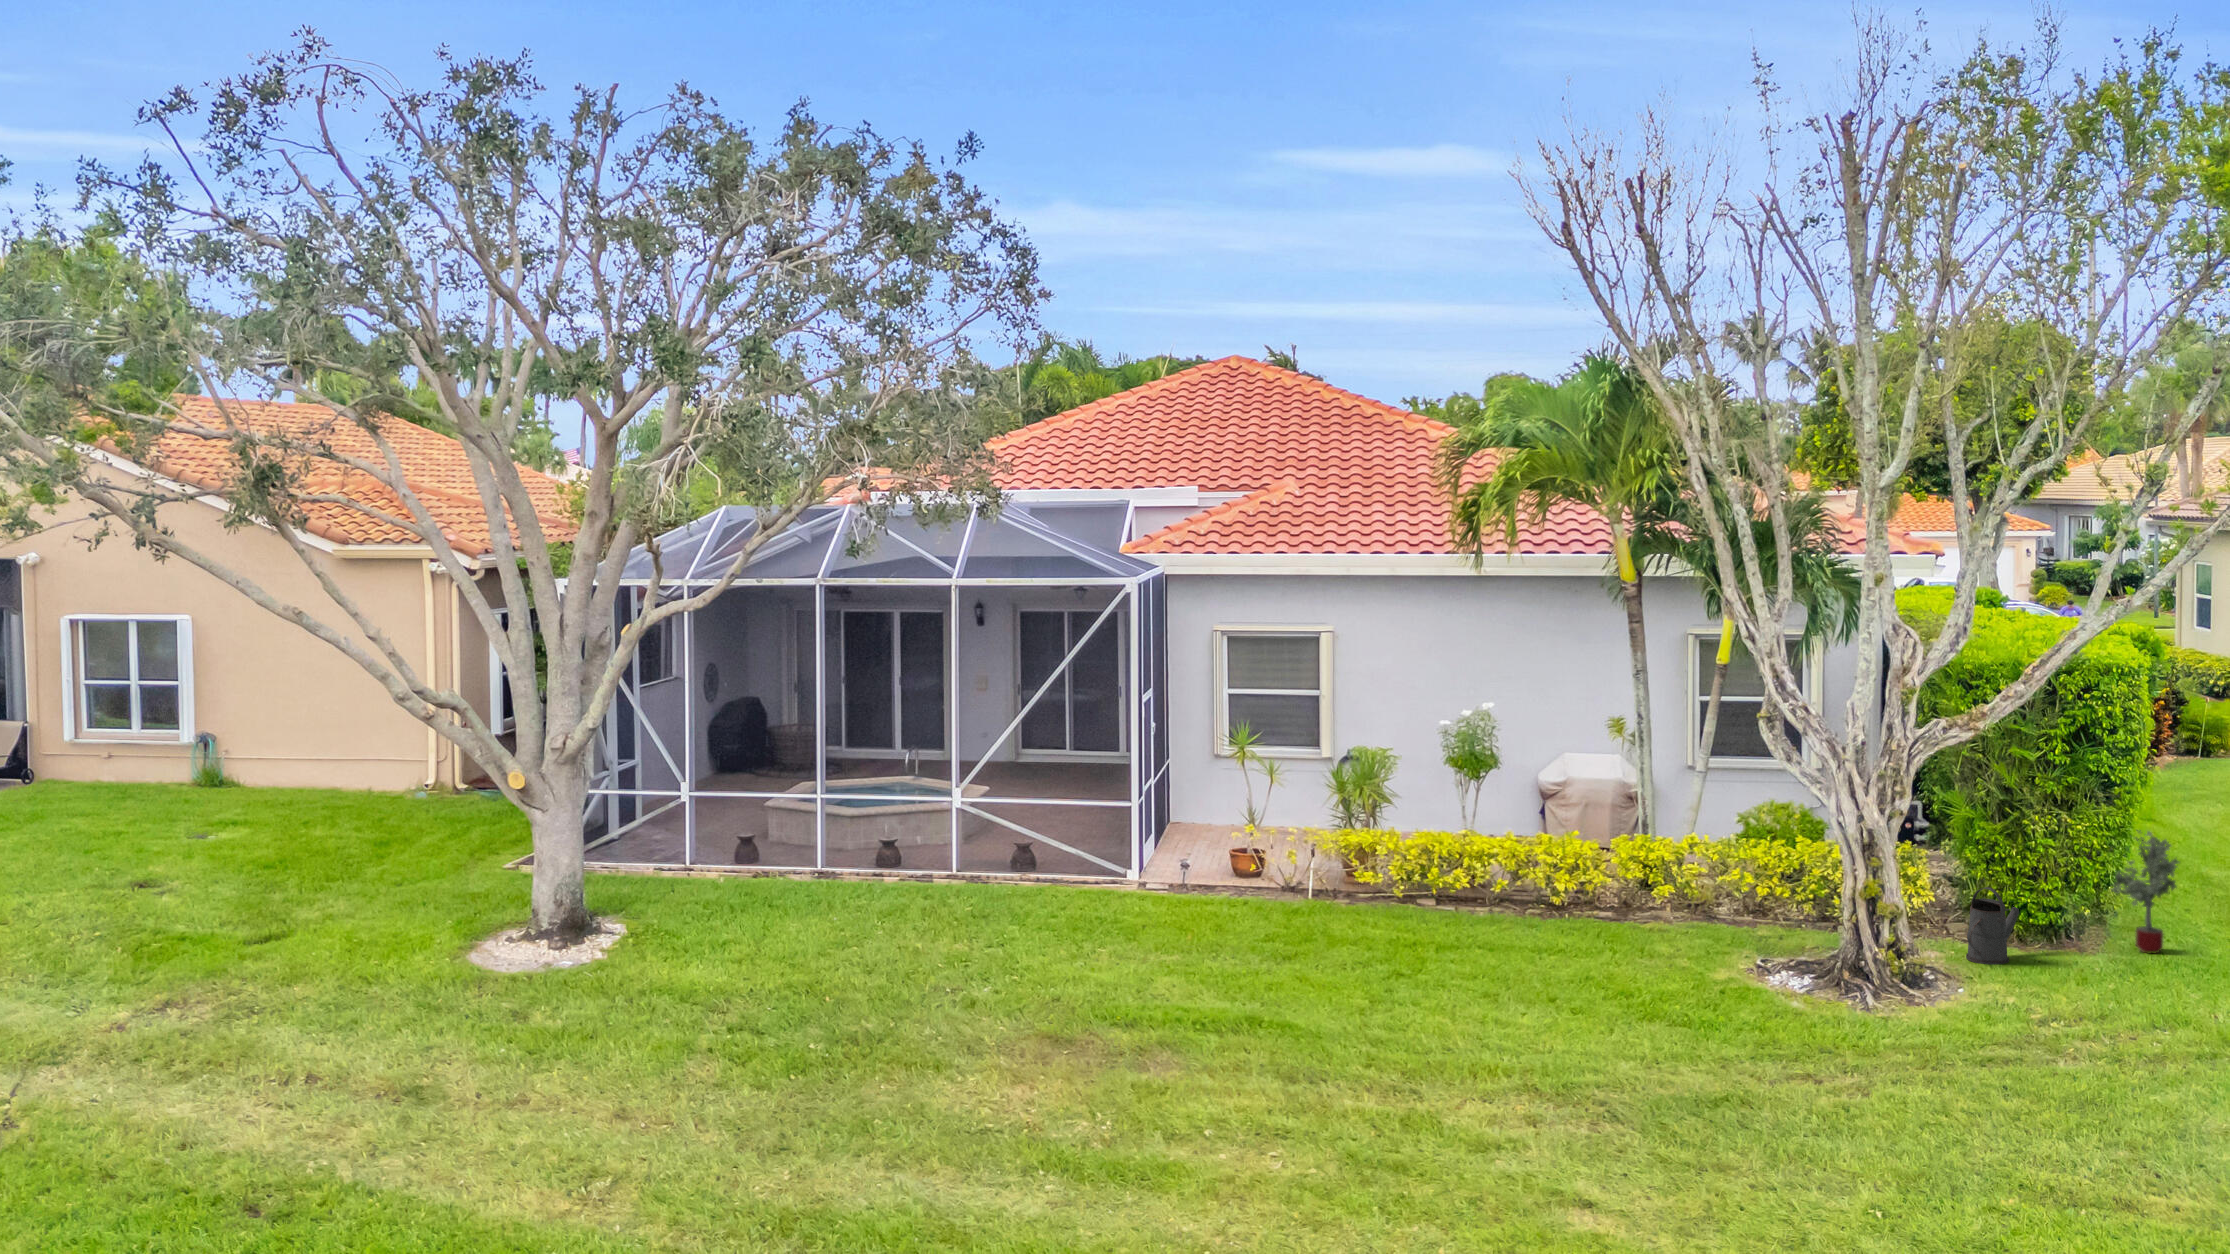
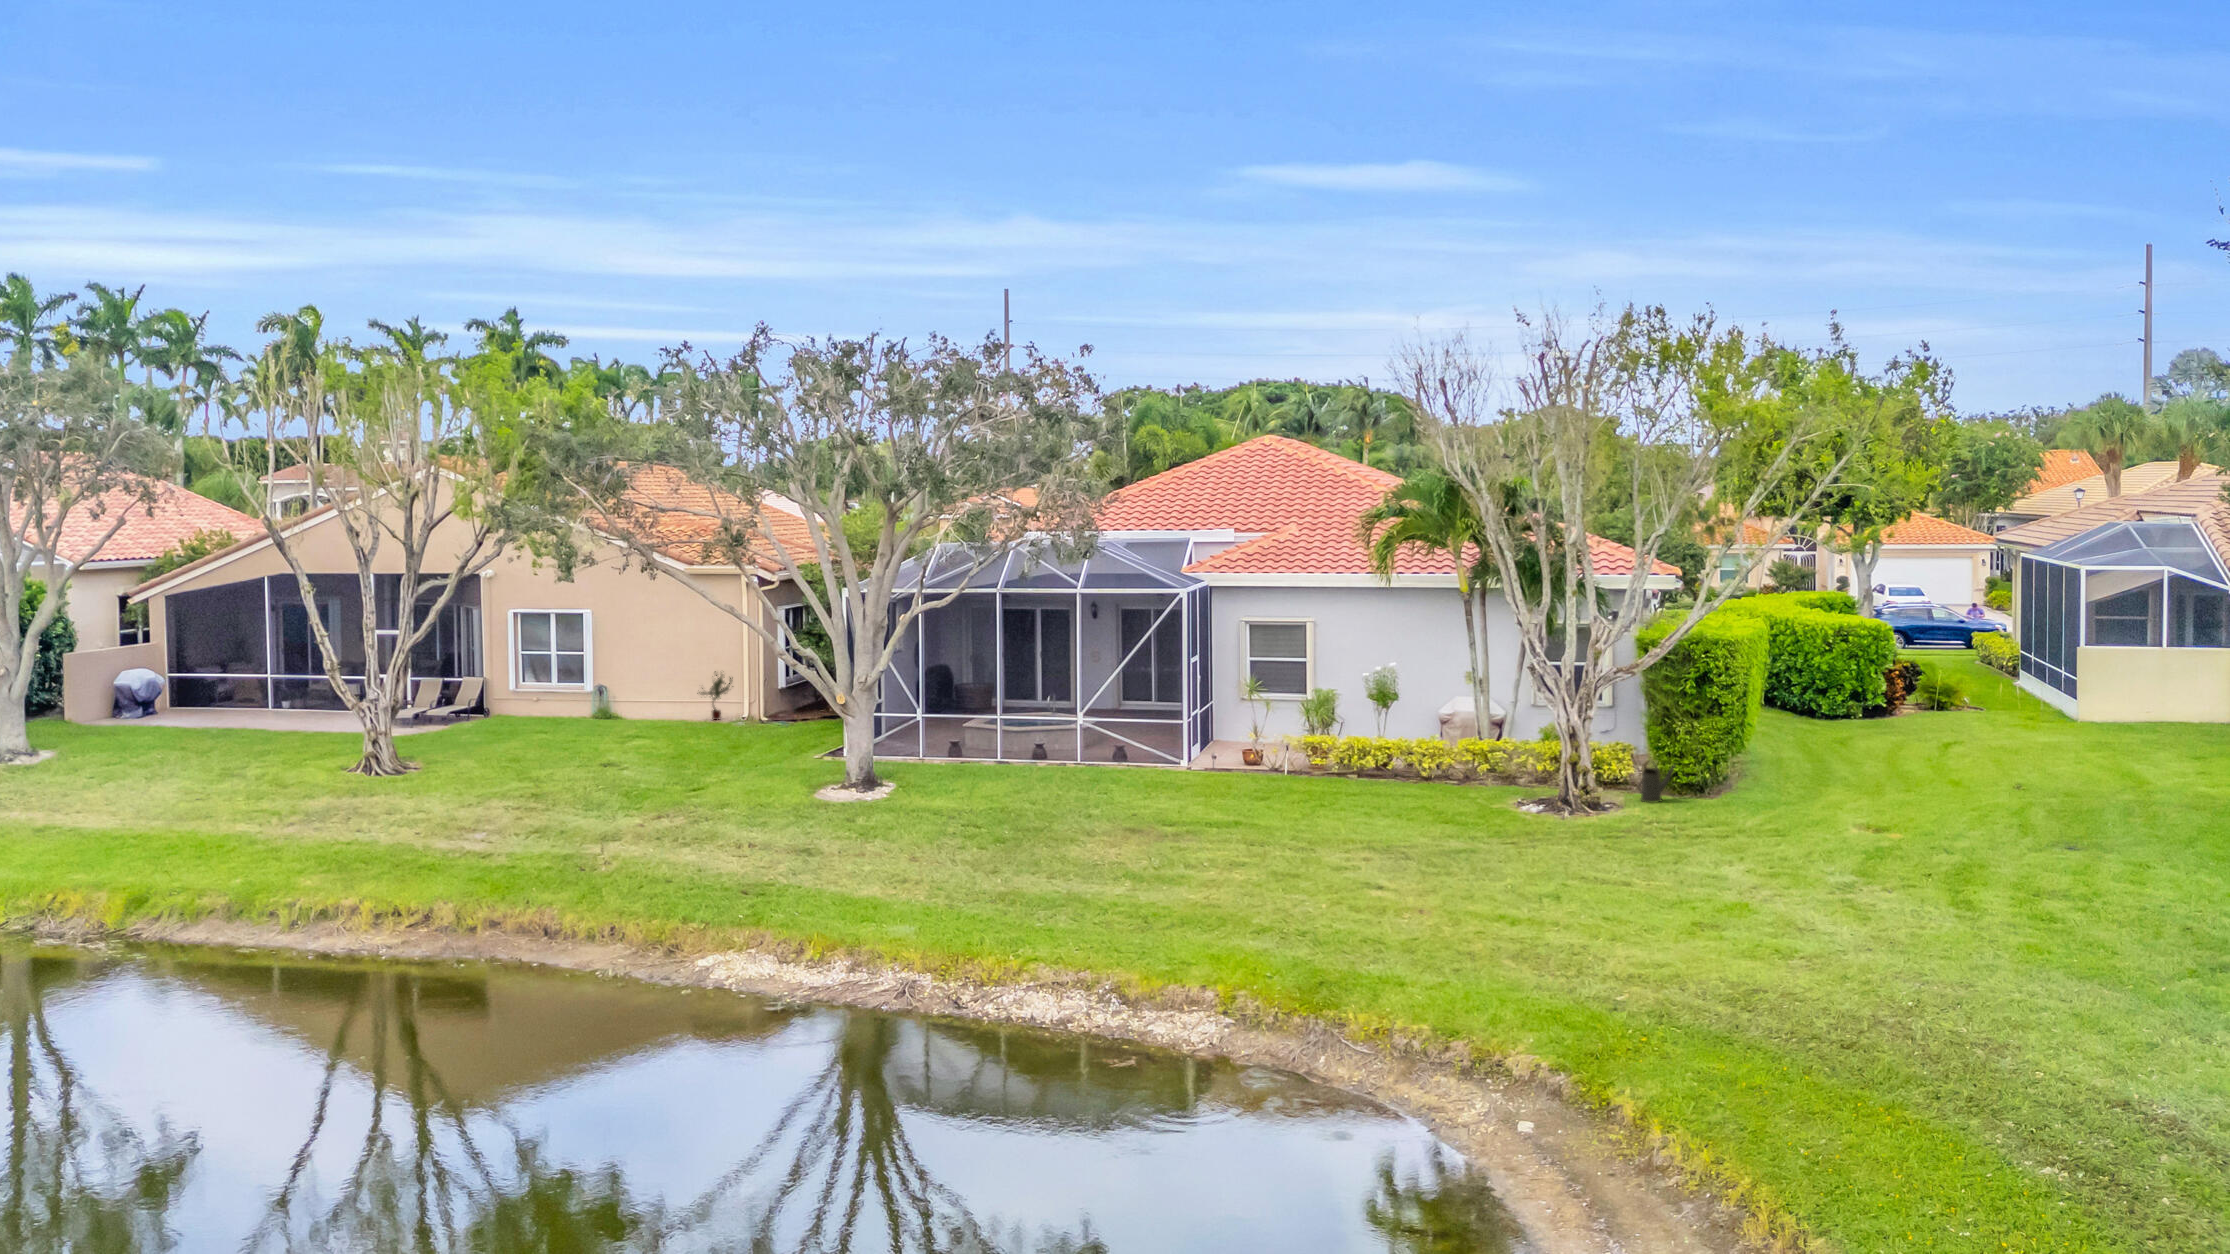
potted tree: present [2110,830,2179,953] -> present [697,671,733,720]

